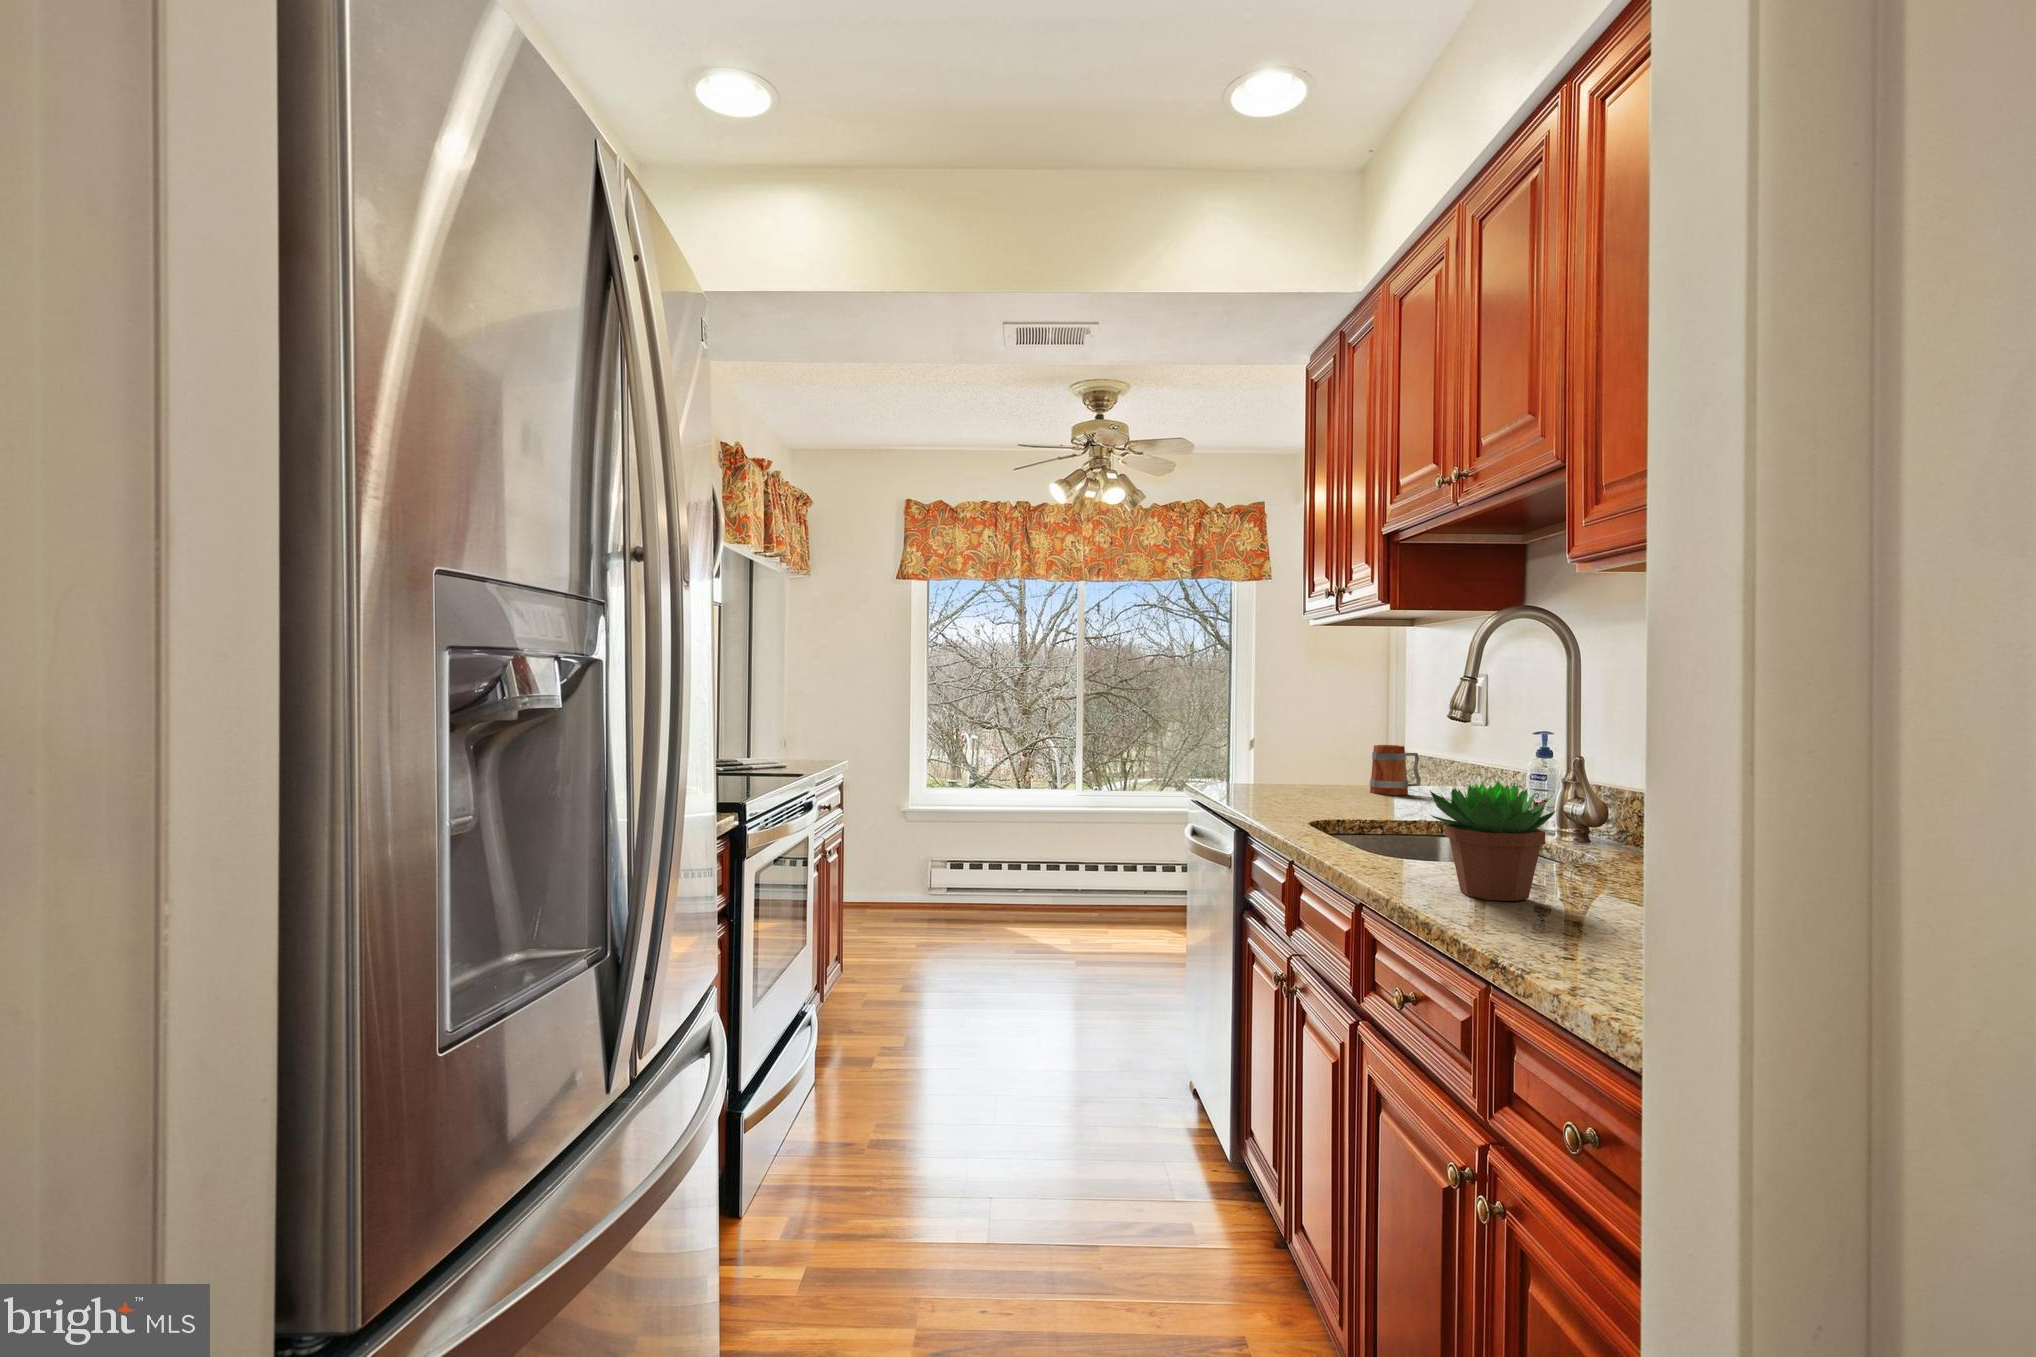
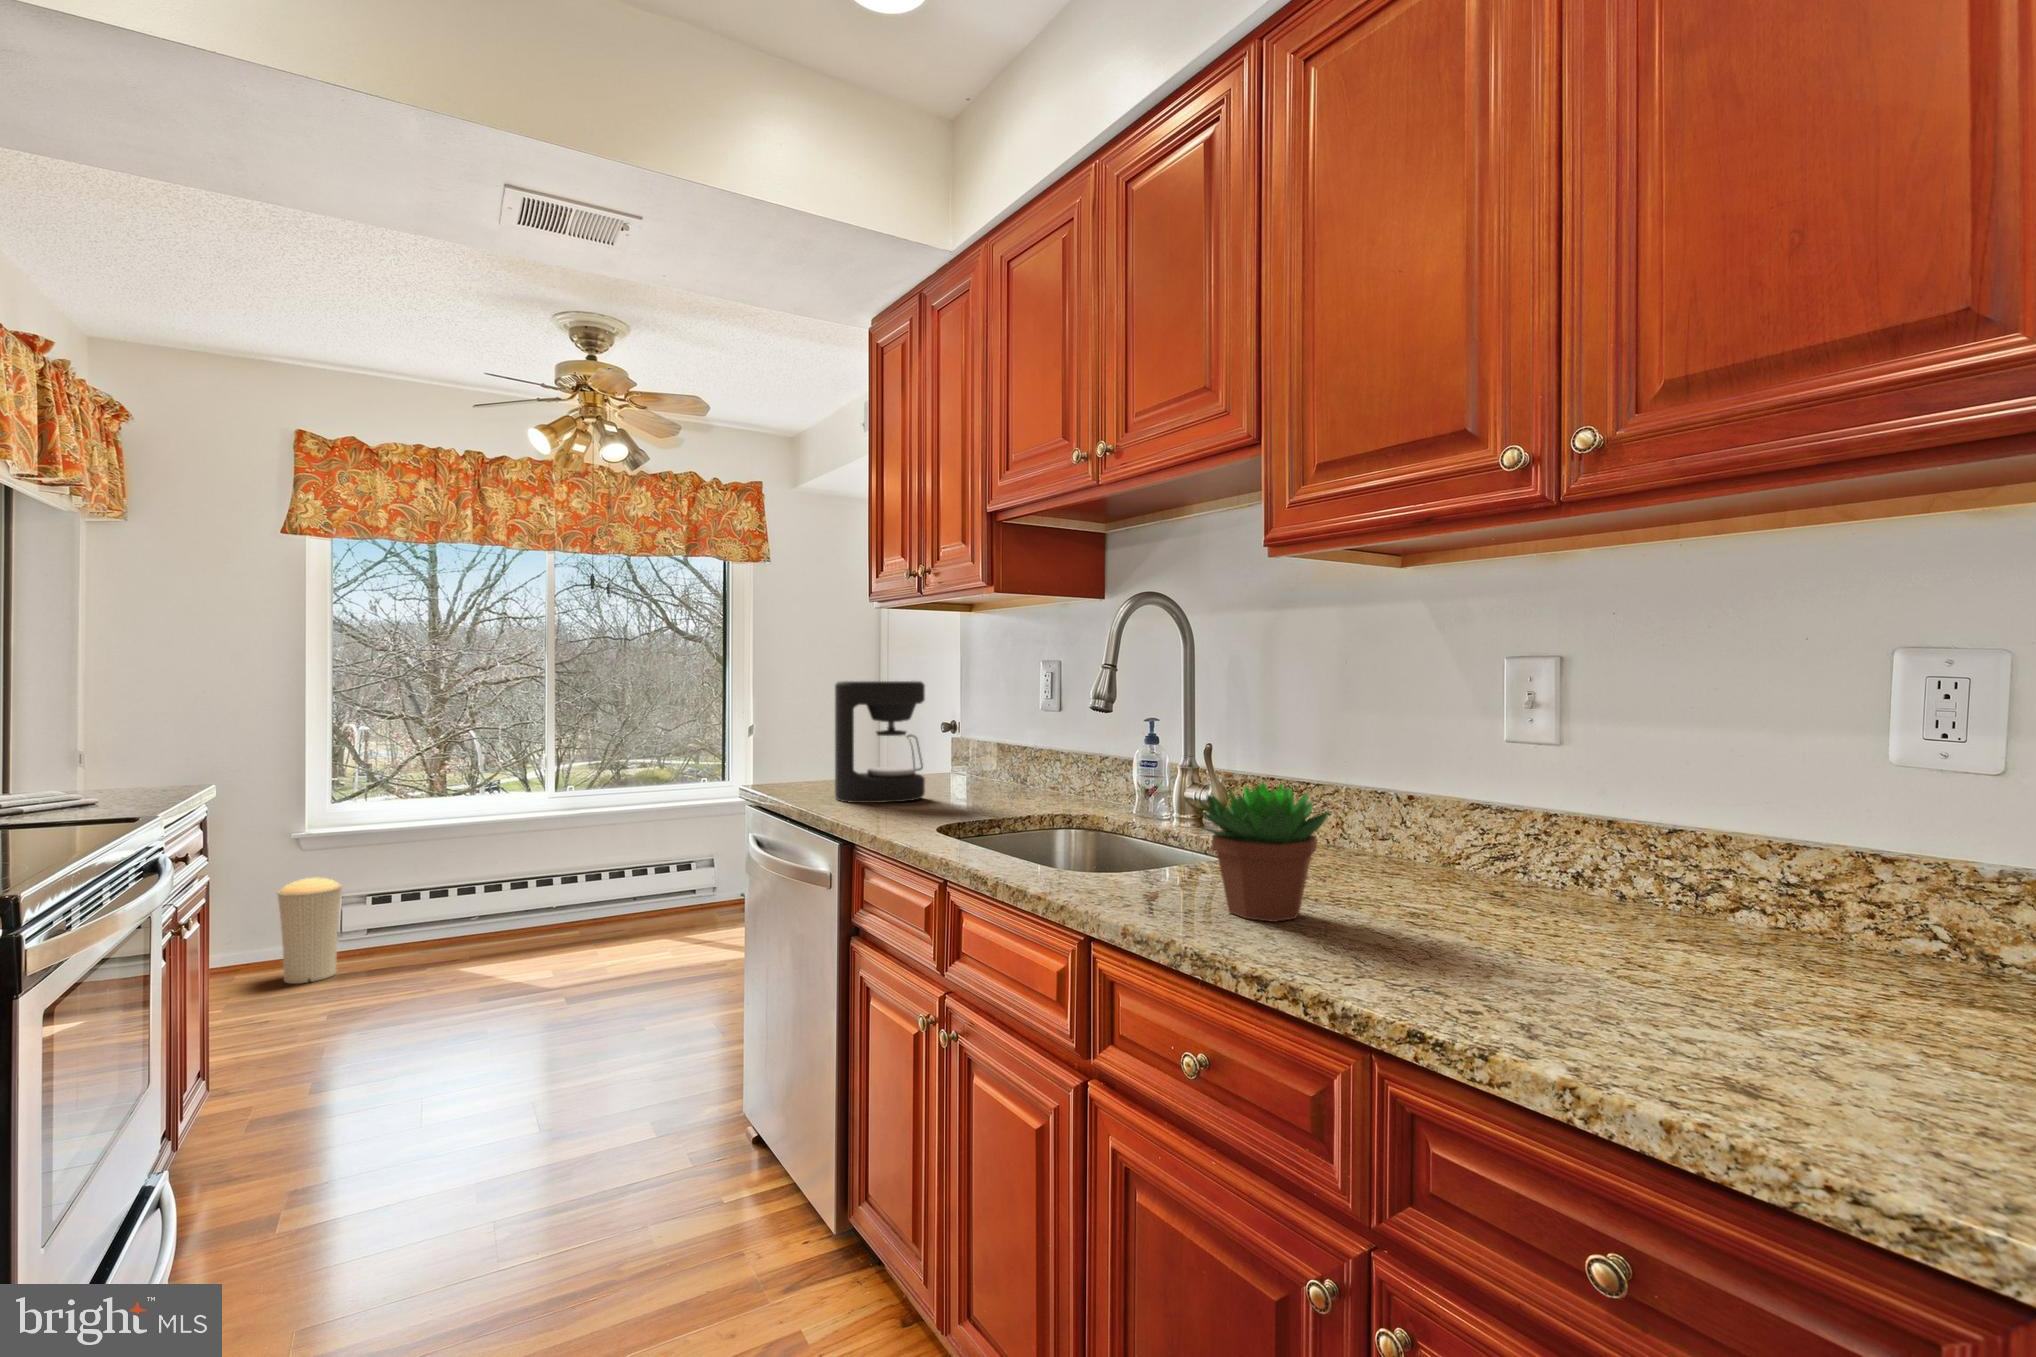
coffee maker: none [1254,693,1337,803] -> present [835,681,925,803]
mug: present [1370,745,1421,795] -> none [932,733,980,784]
trash can: none [890,840,931,919] -> present [277,877,342,984]

